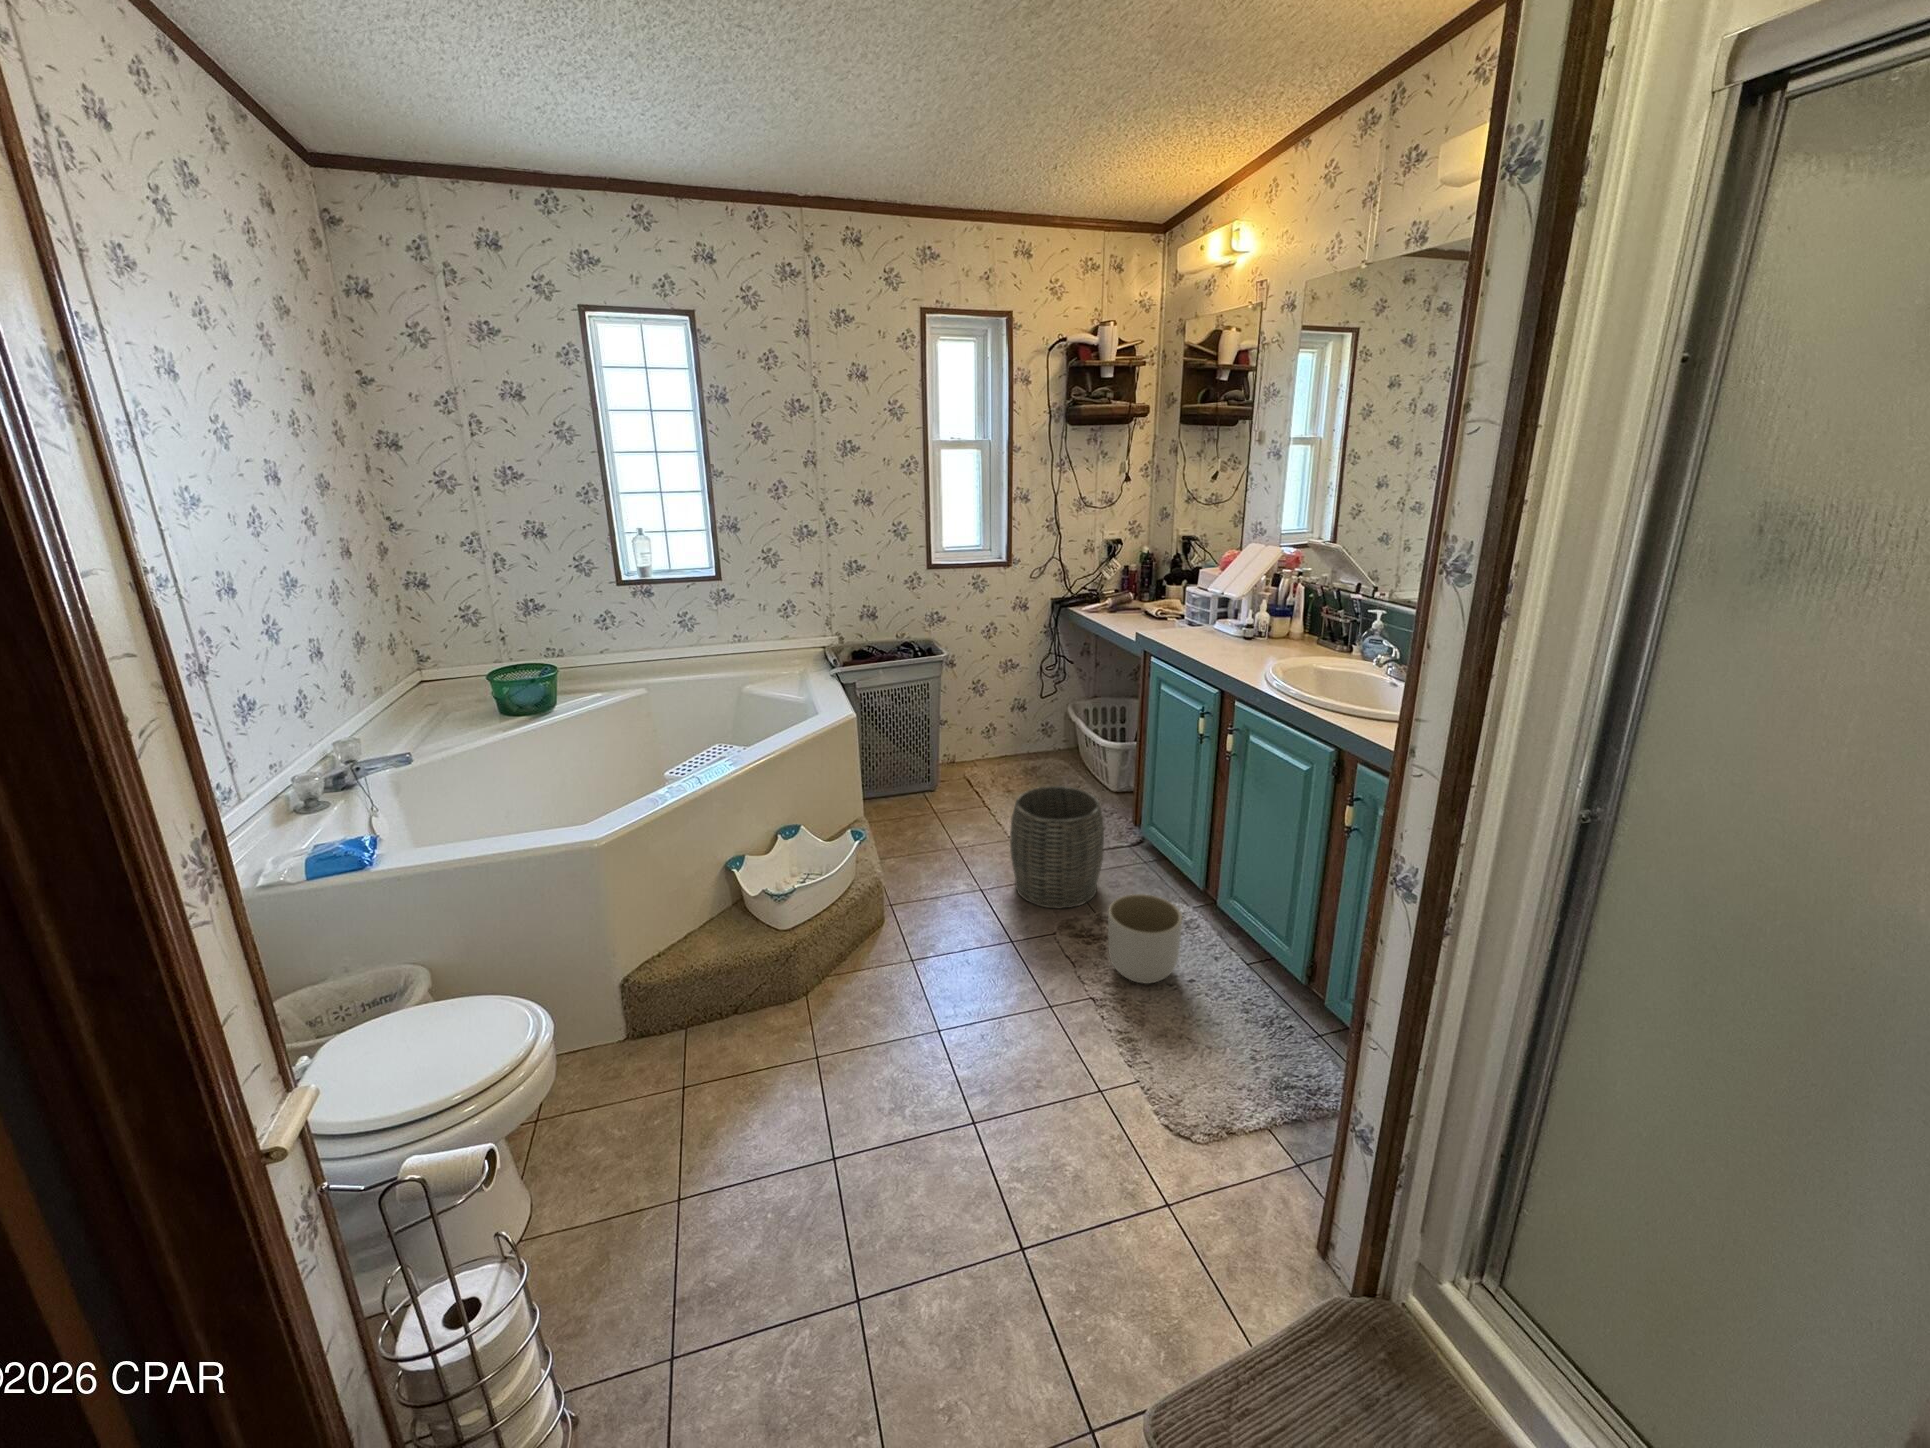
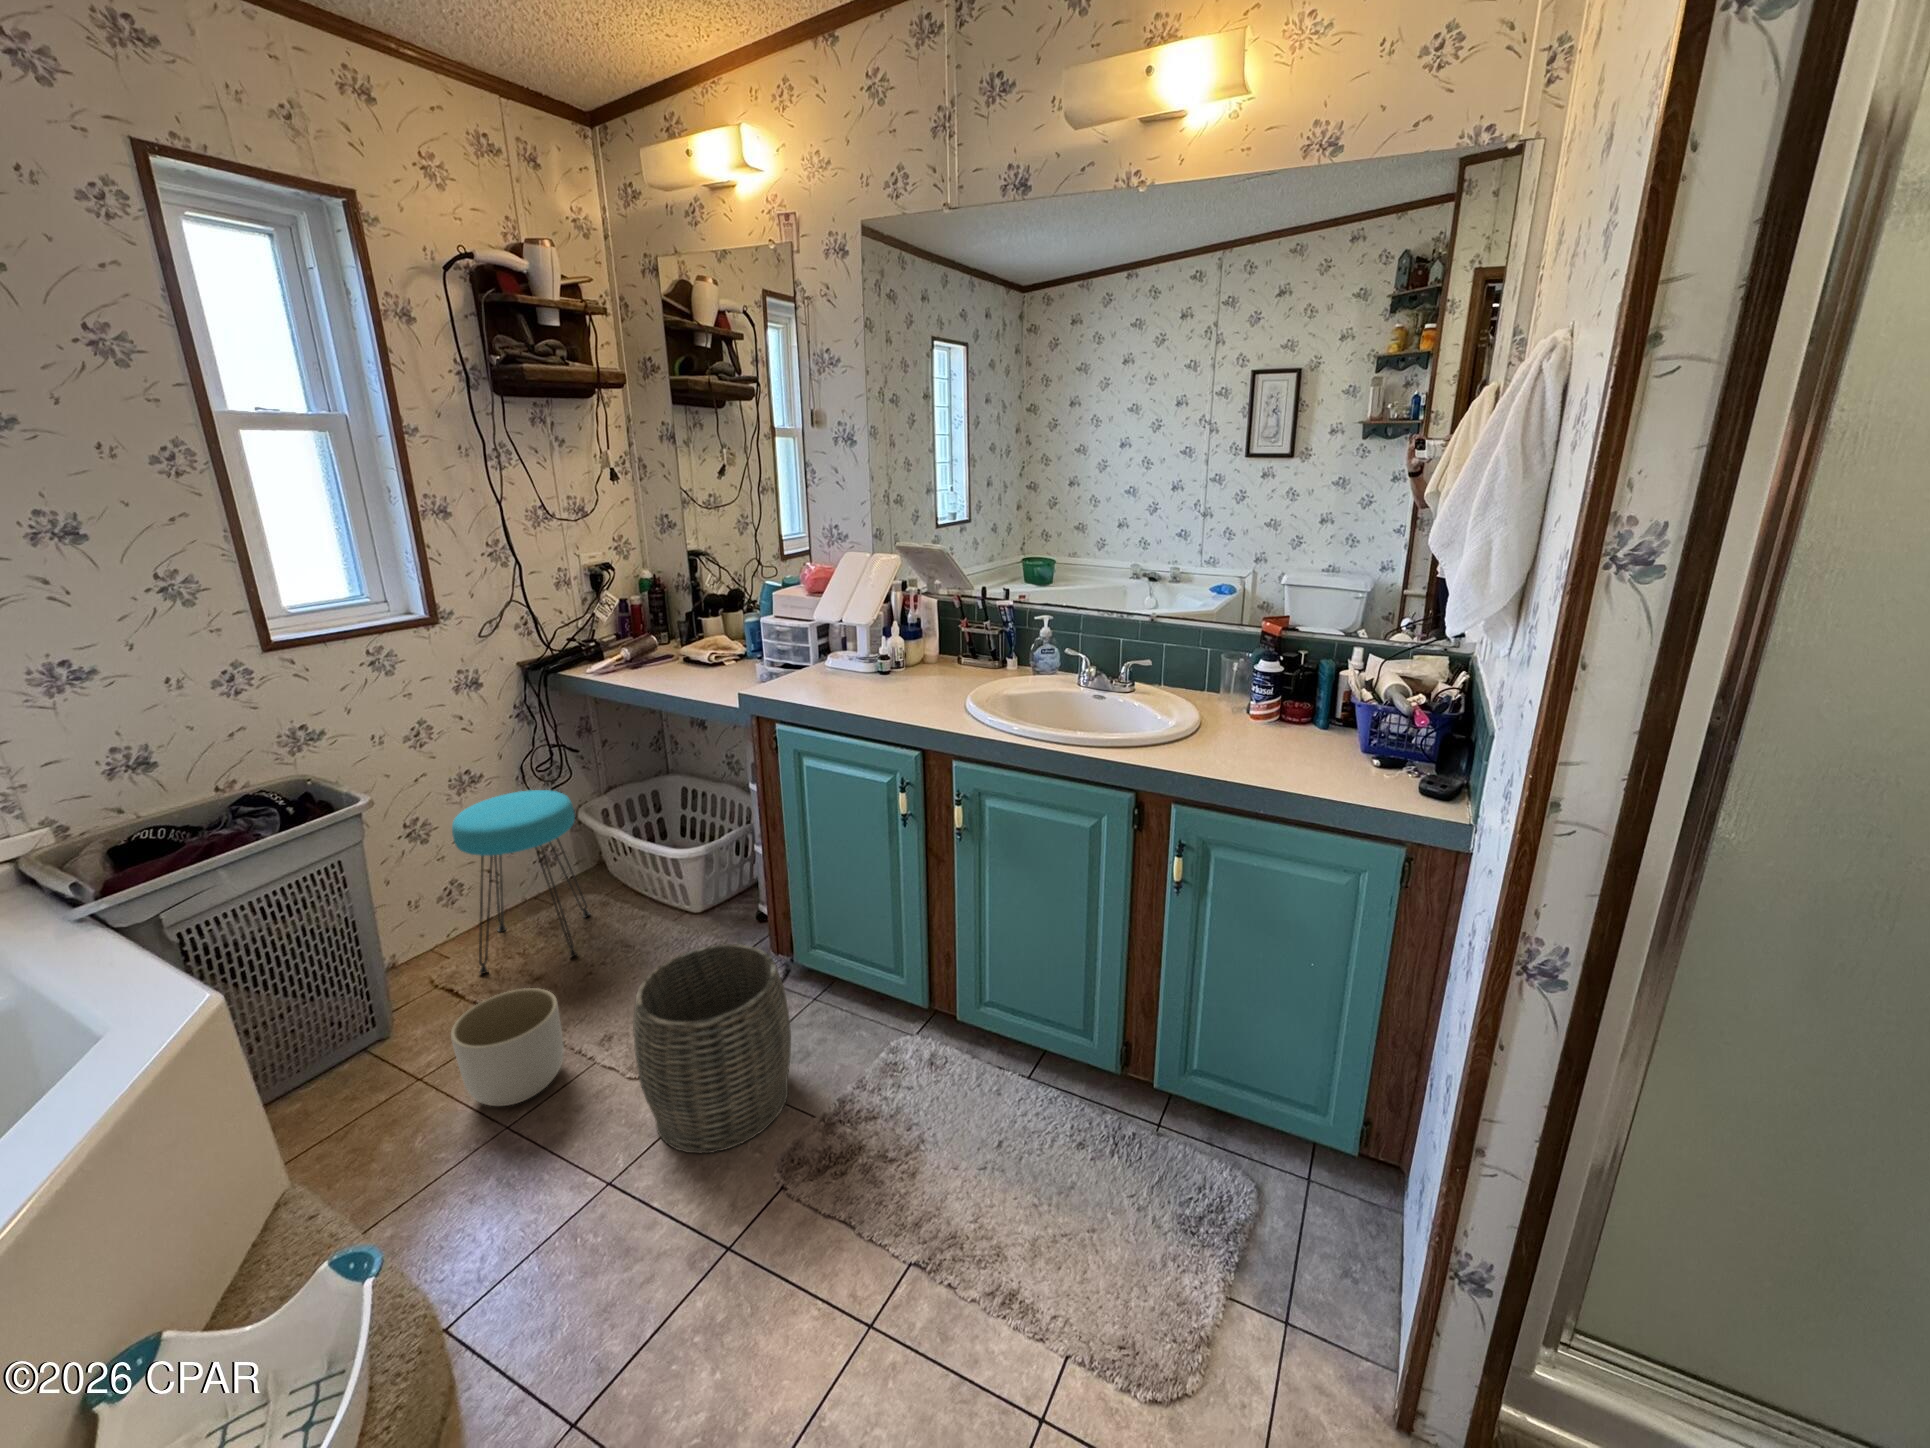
stool: none [987,678,1057,787] -> present [452,790,590,974]
planter: present [1108,894,1182,984] -> present [451,988,564,1106]

